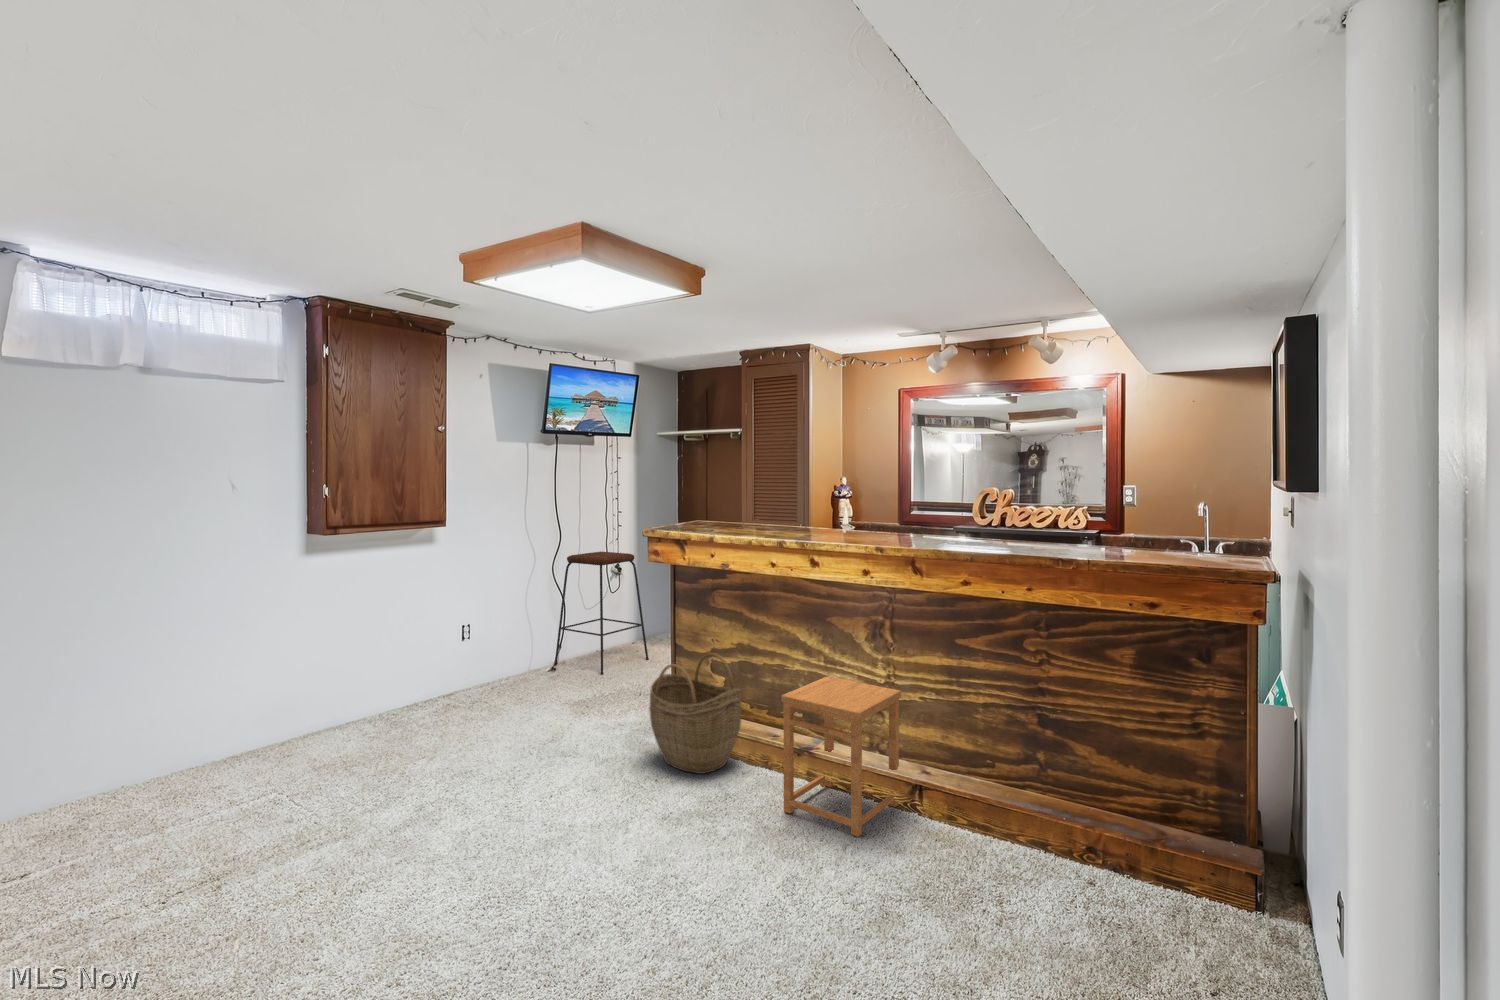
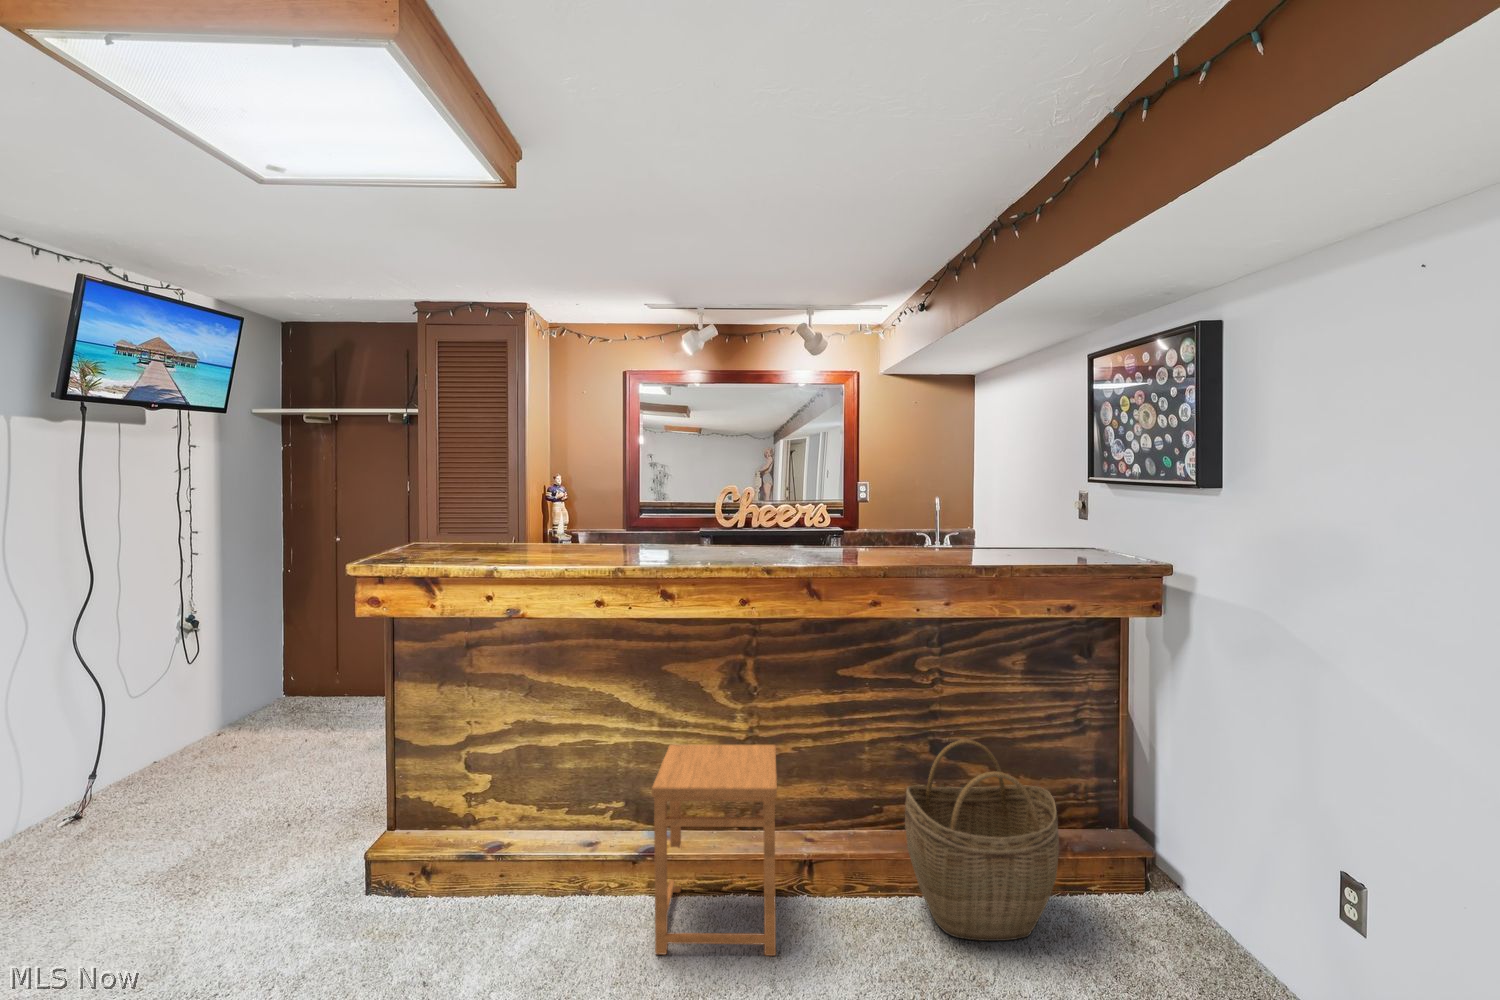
bar stool: present [554,552,649,675] -> none [68,611,260,812]
woven basket: present [649,653,742,774] -> present [905,740,1059,941]

